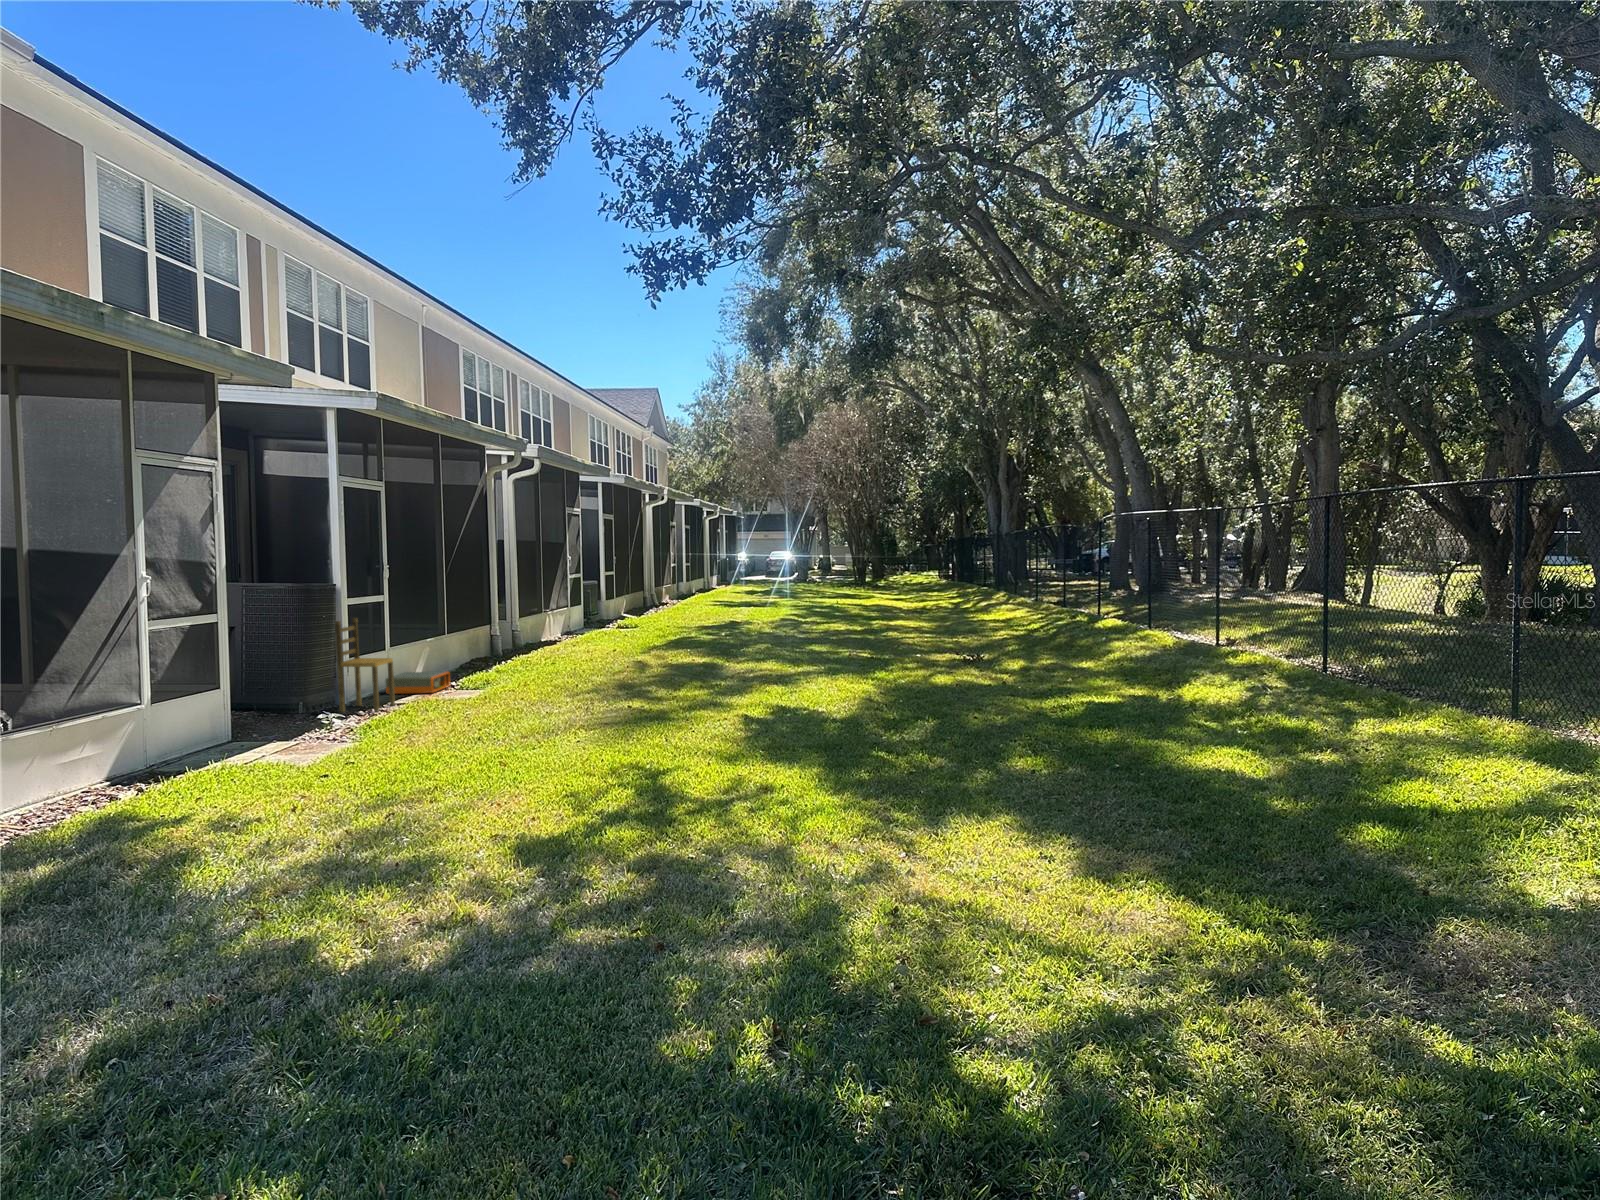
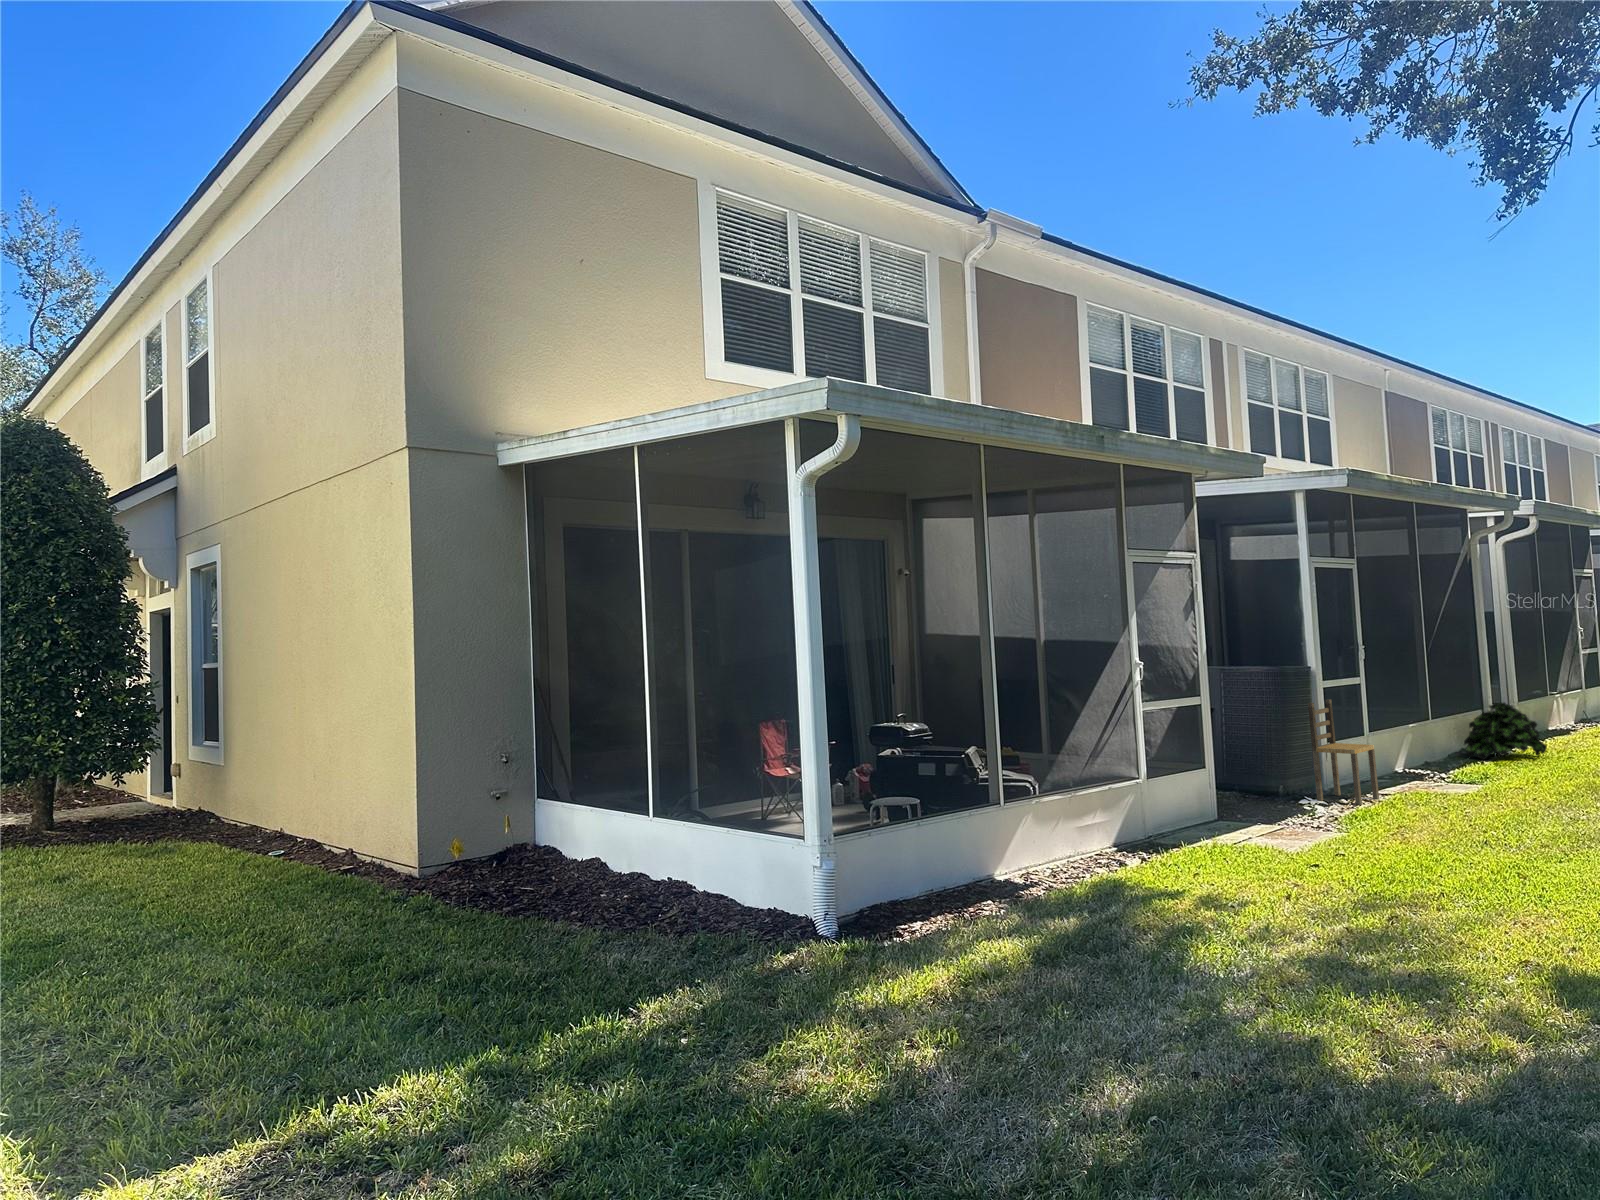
potted plant: none [467,620,525,668] -> present [1464,702,1547,760]
storage box: present [385,671,450,694] -> none [1365,761,1445,788]

